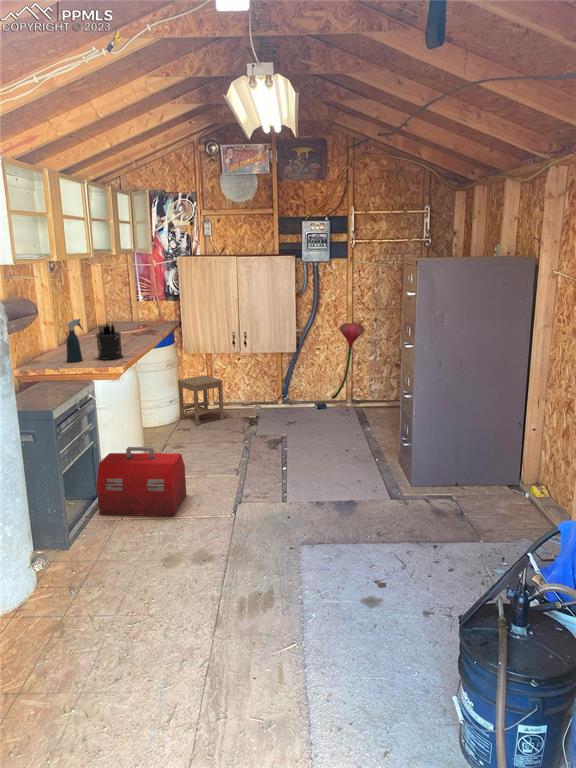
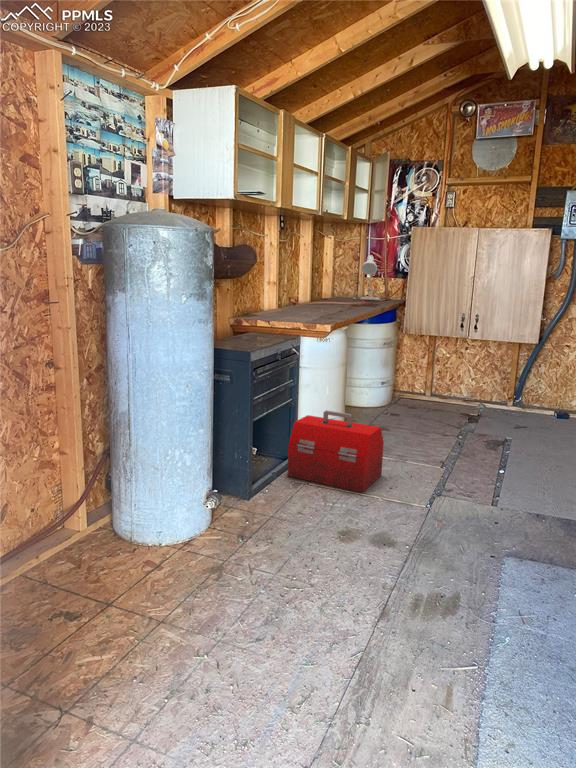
desk lamp: none [129,283,162,326] -> present [353,255,387,300]
spray bottle: present [65,319,83,362] -> none [279,272,300,316]
pen holder: present [96,324,123,360] -> none [310,278,337,317]
stool: present [178,375,224,425] -> none [393,361,444,413]

